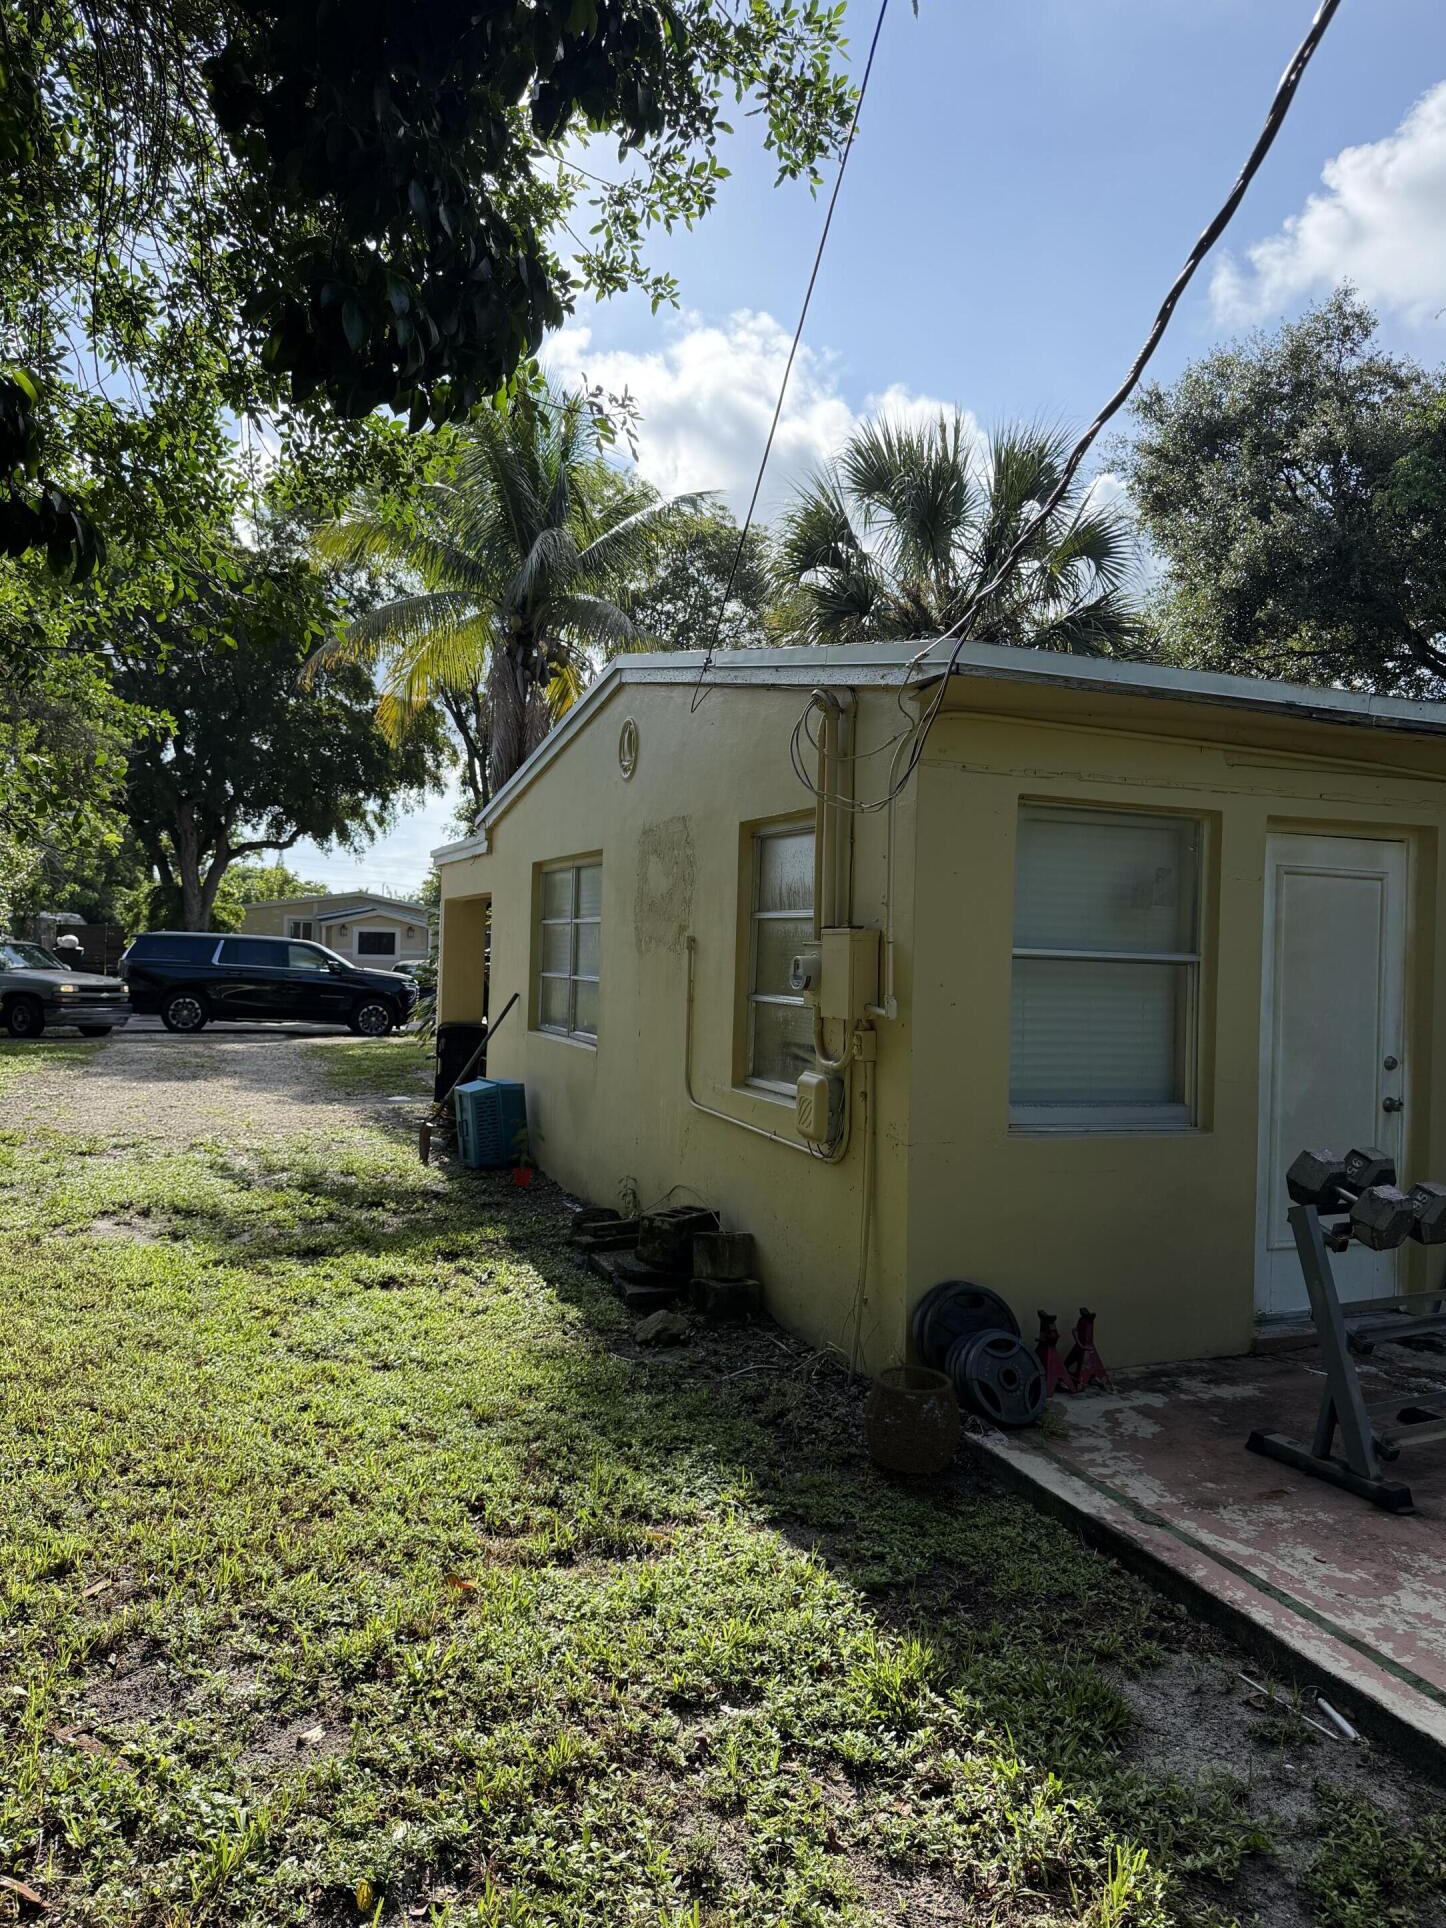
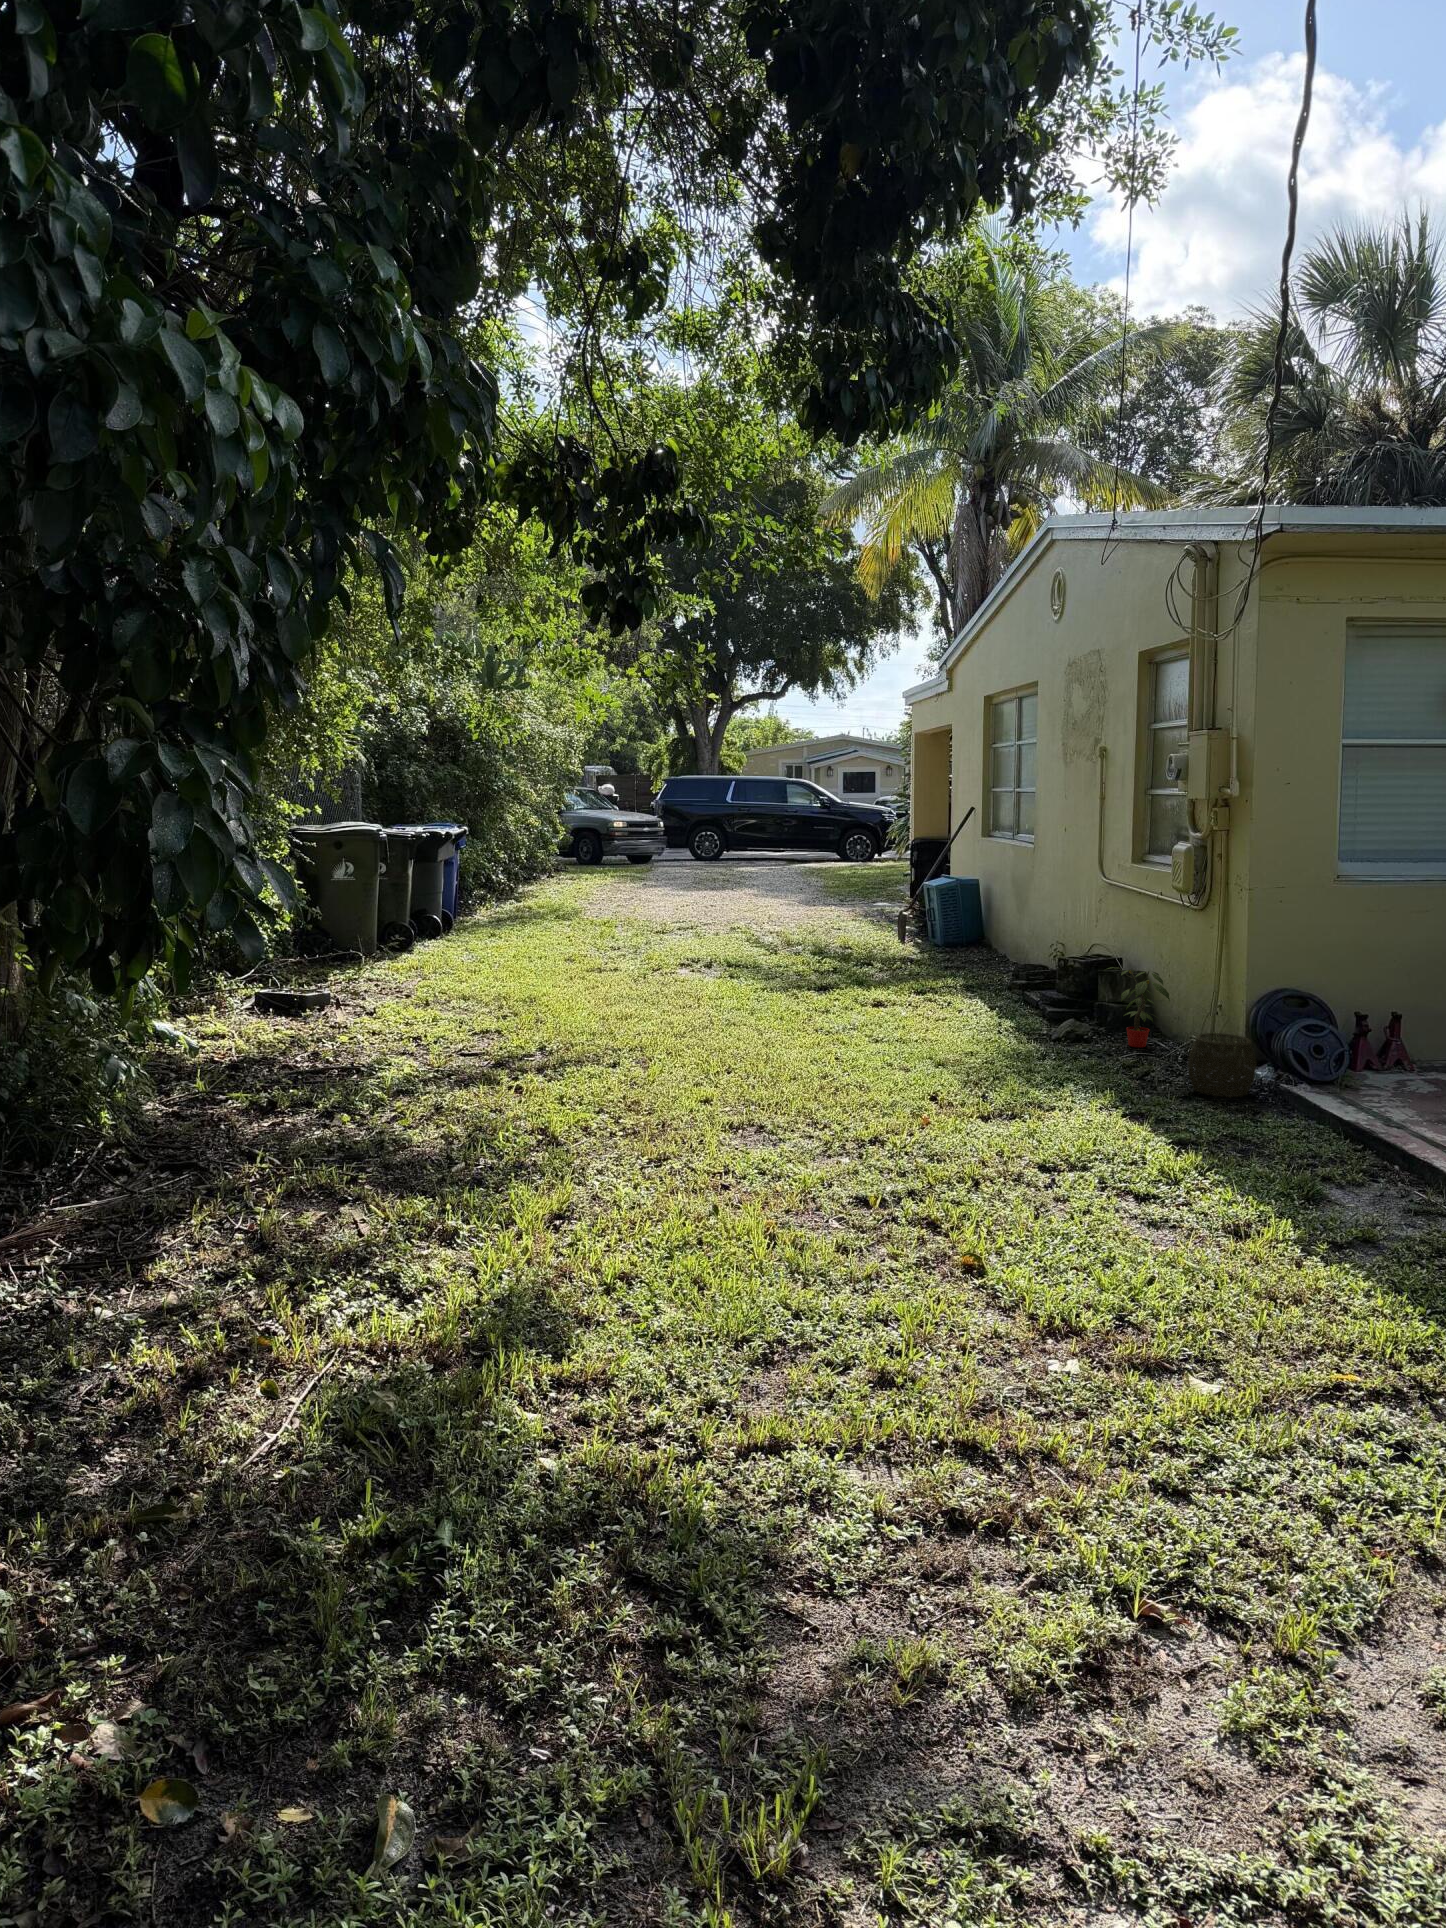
potted plant: present [510,1119,545,1186] -> present [1107,967,1170,1047]

